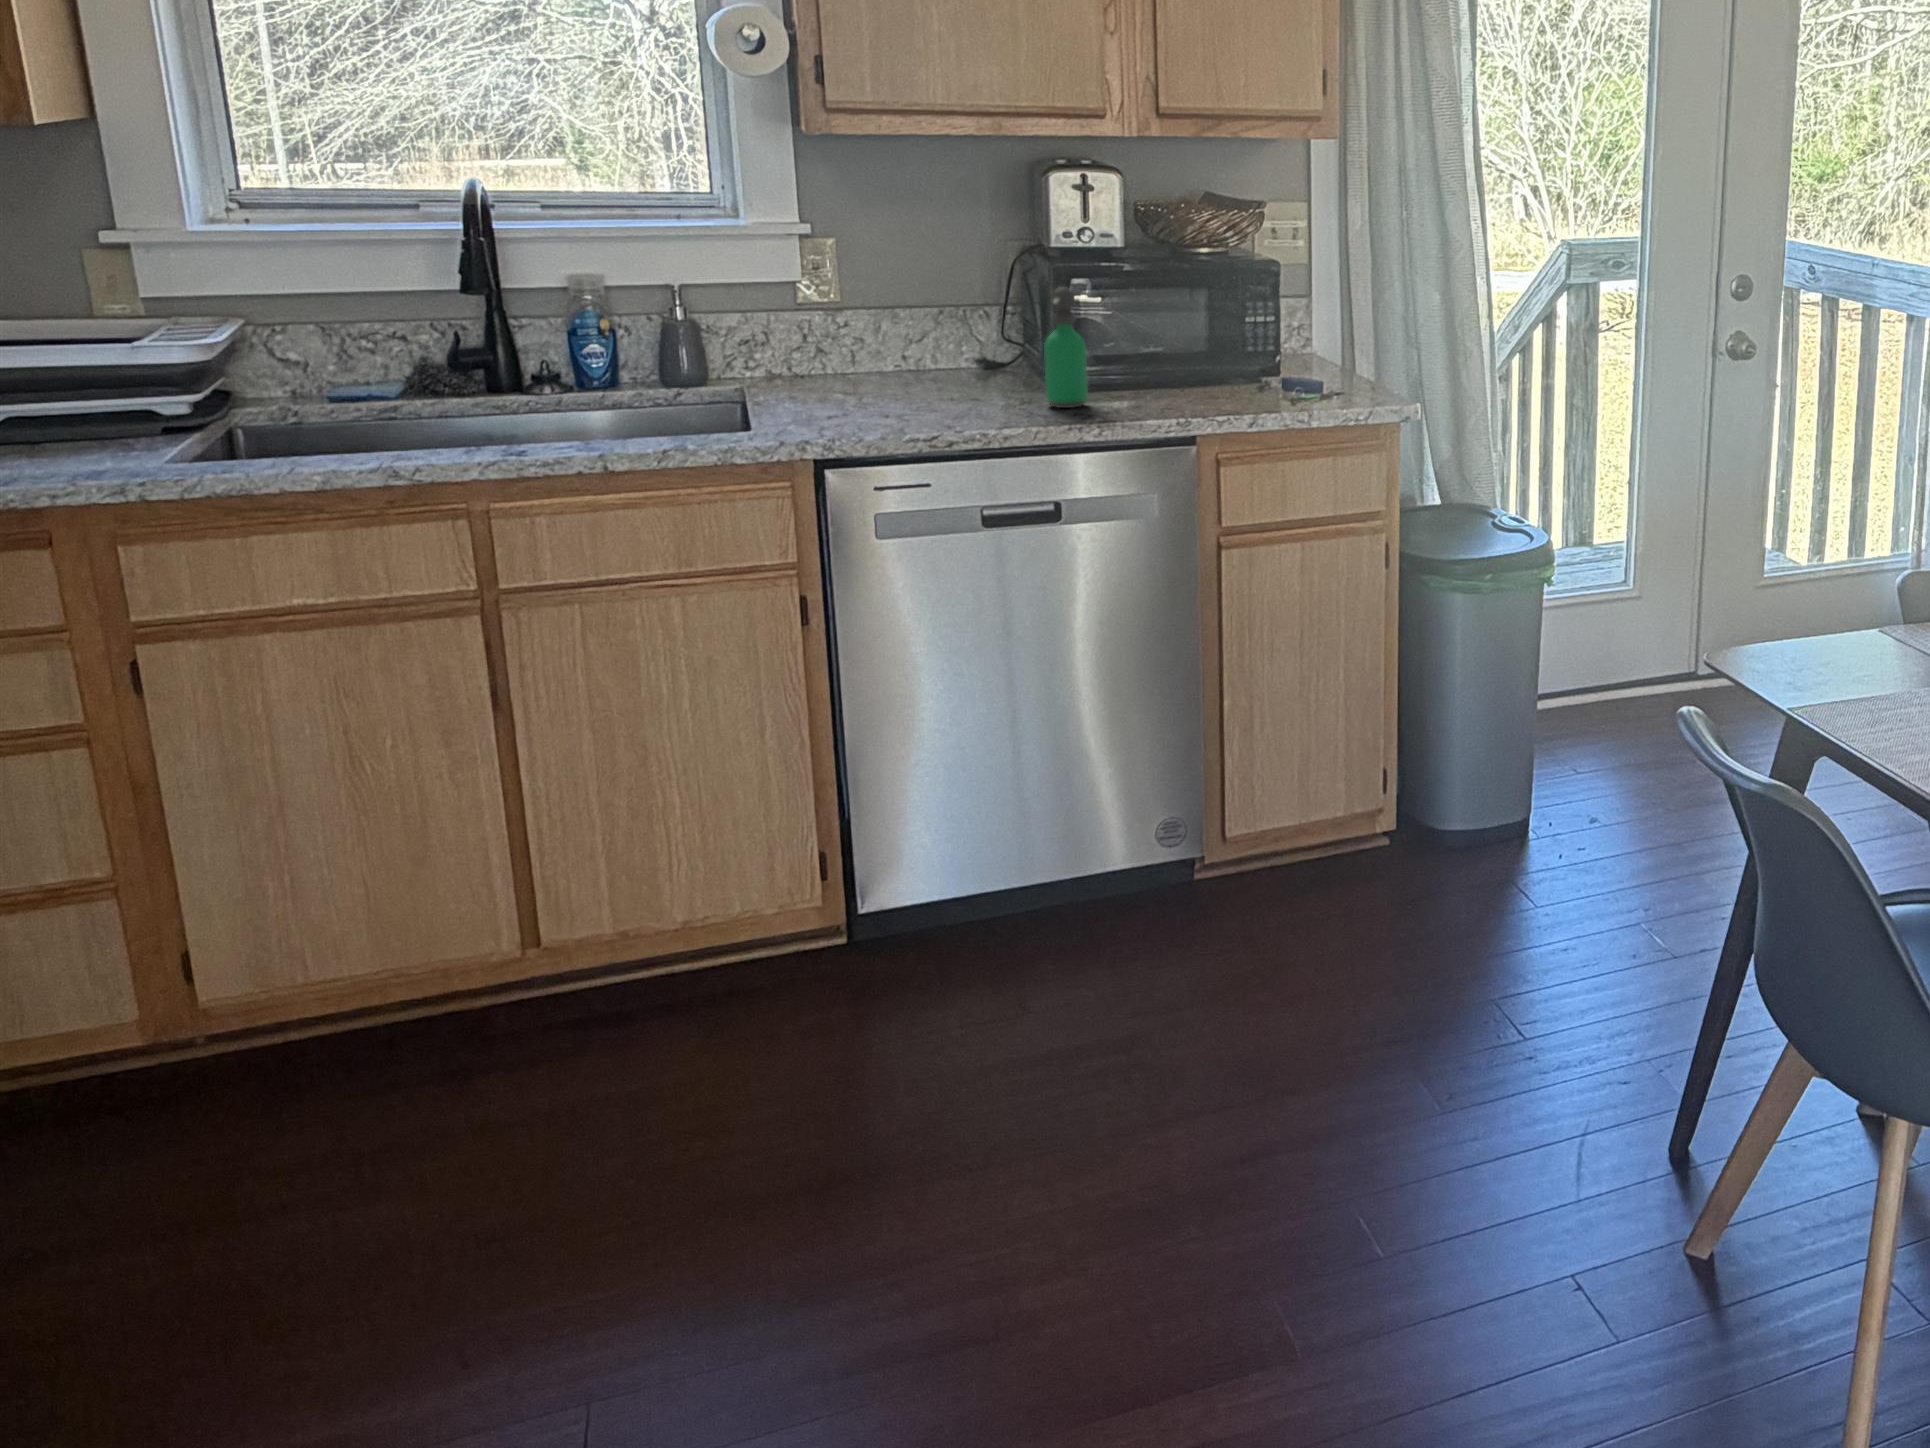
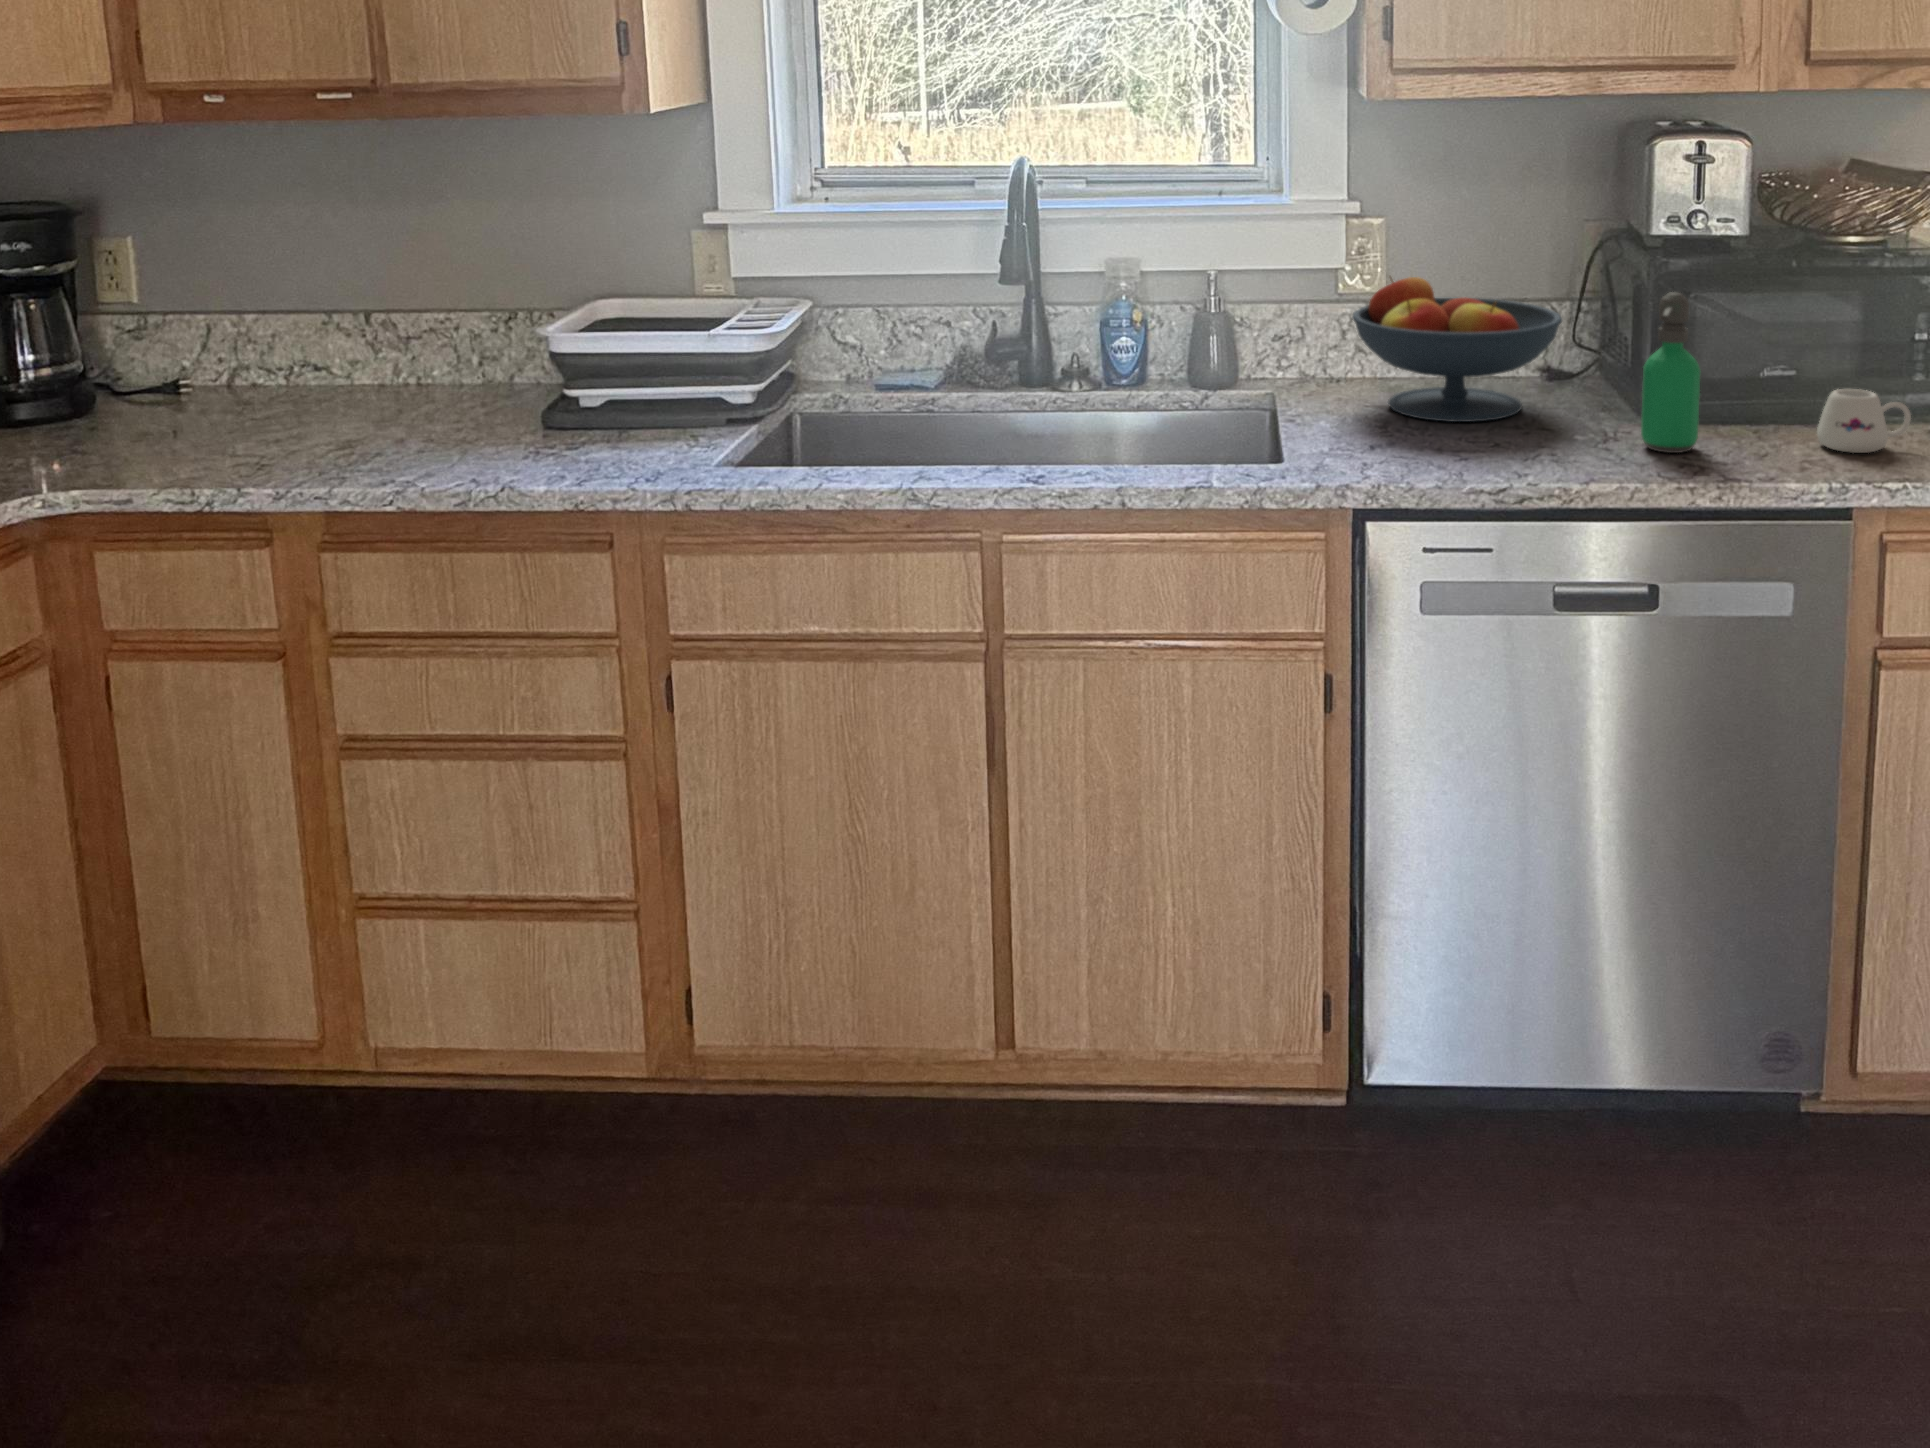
fruit bowl: none [808,283,986,399] -> present [1352,277,1562,422]
mug: none [1175,357,1237,401] -> present [1817,389,1911,453]

